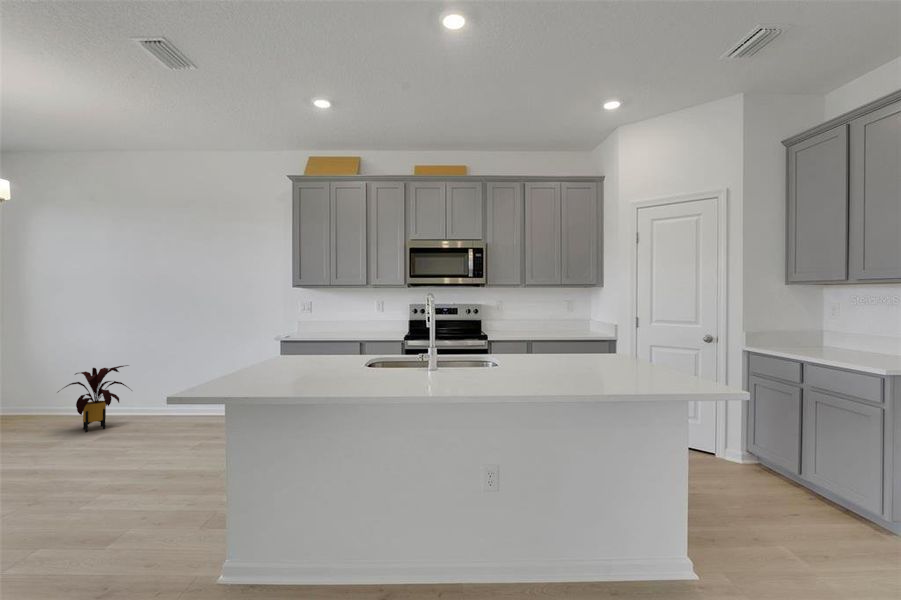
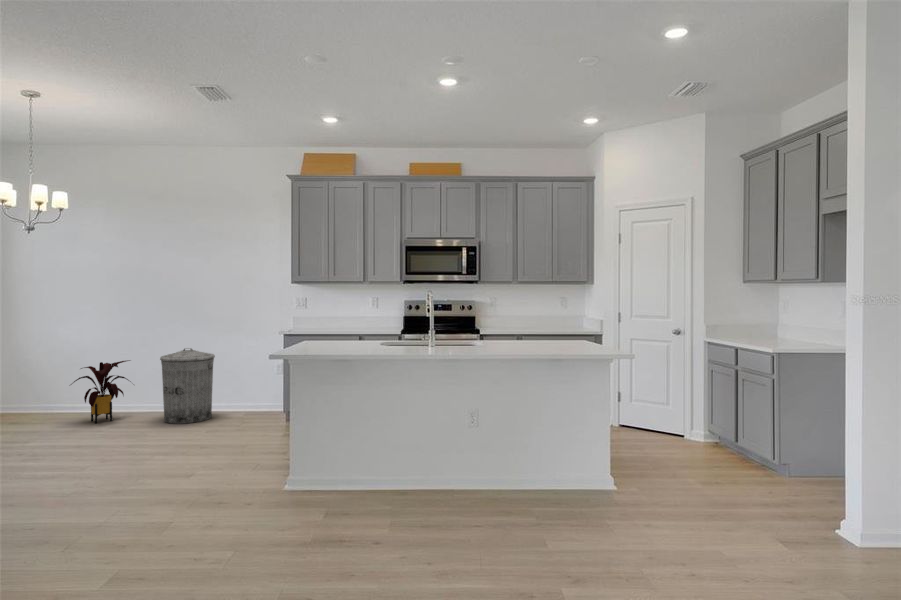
trash can: none [154,353,214,433] -> present [160,348,215,424]

